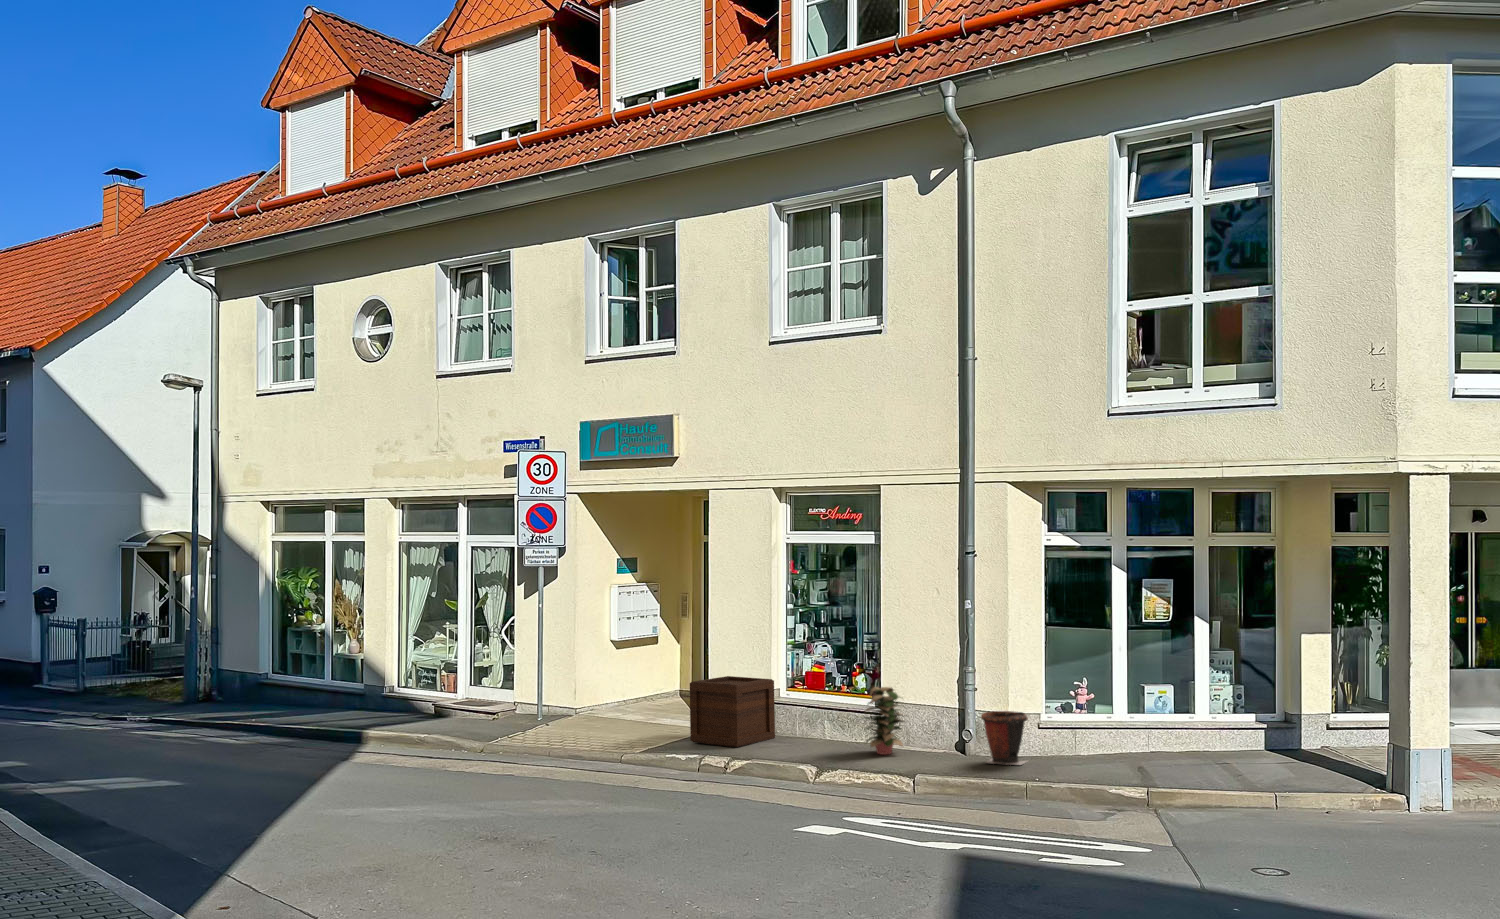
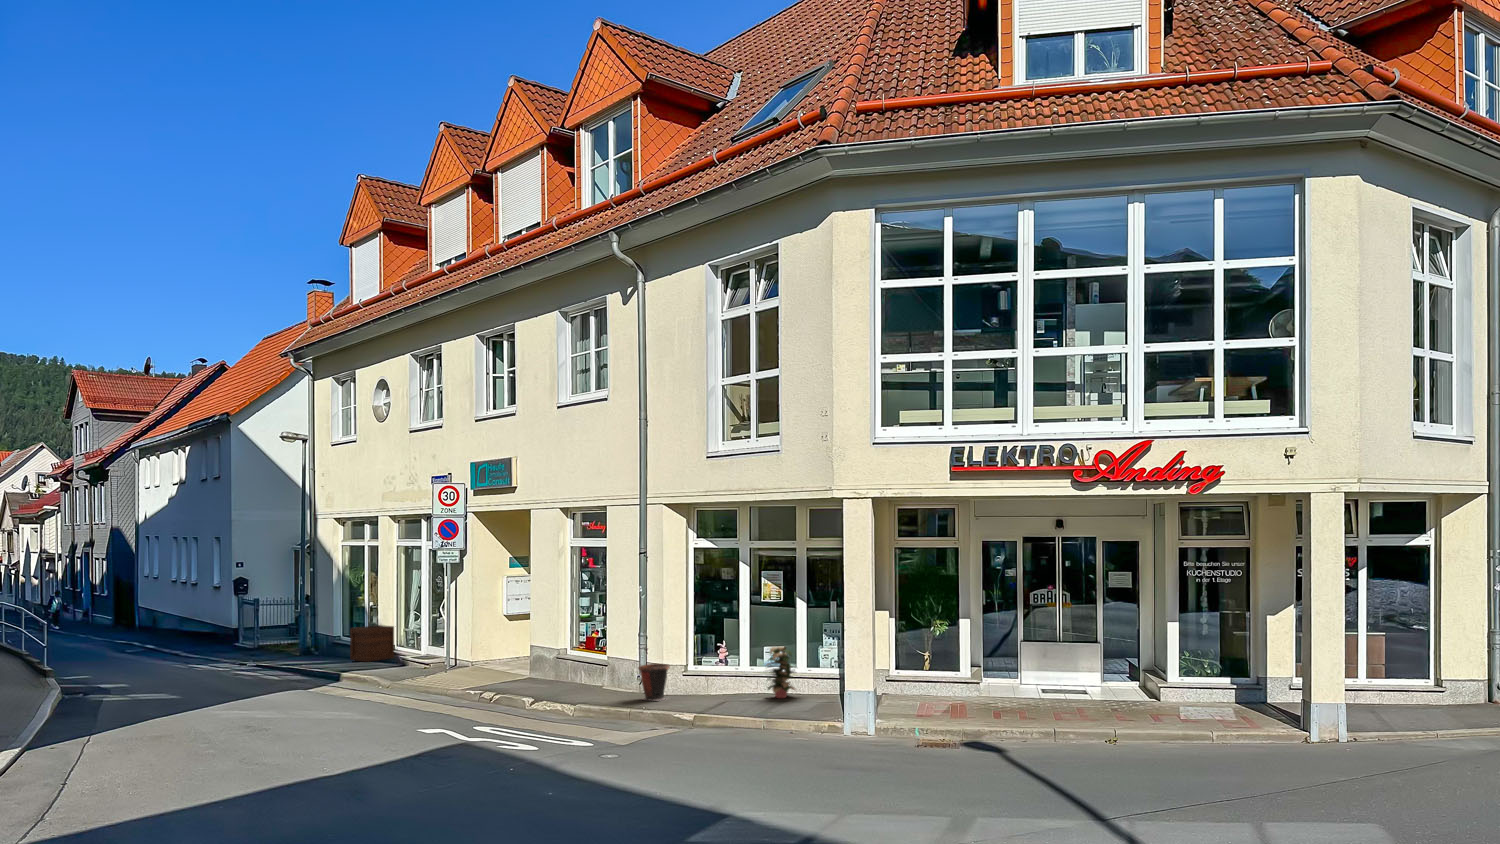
wooden crate: present [690,676,775,747] -> present [350,625,395,662]
decorative plant: present [865,687,905,755] -> present [767,647,796,698]

